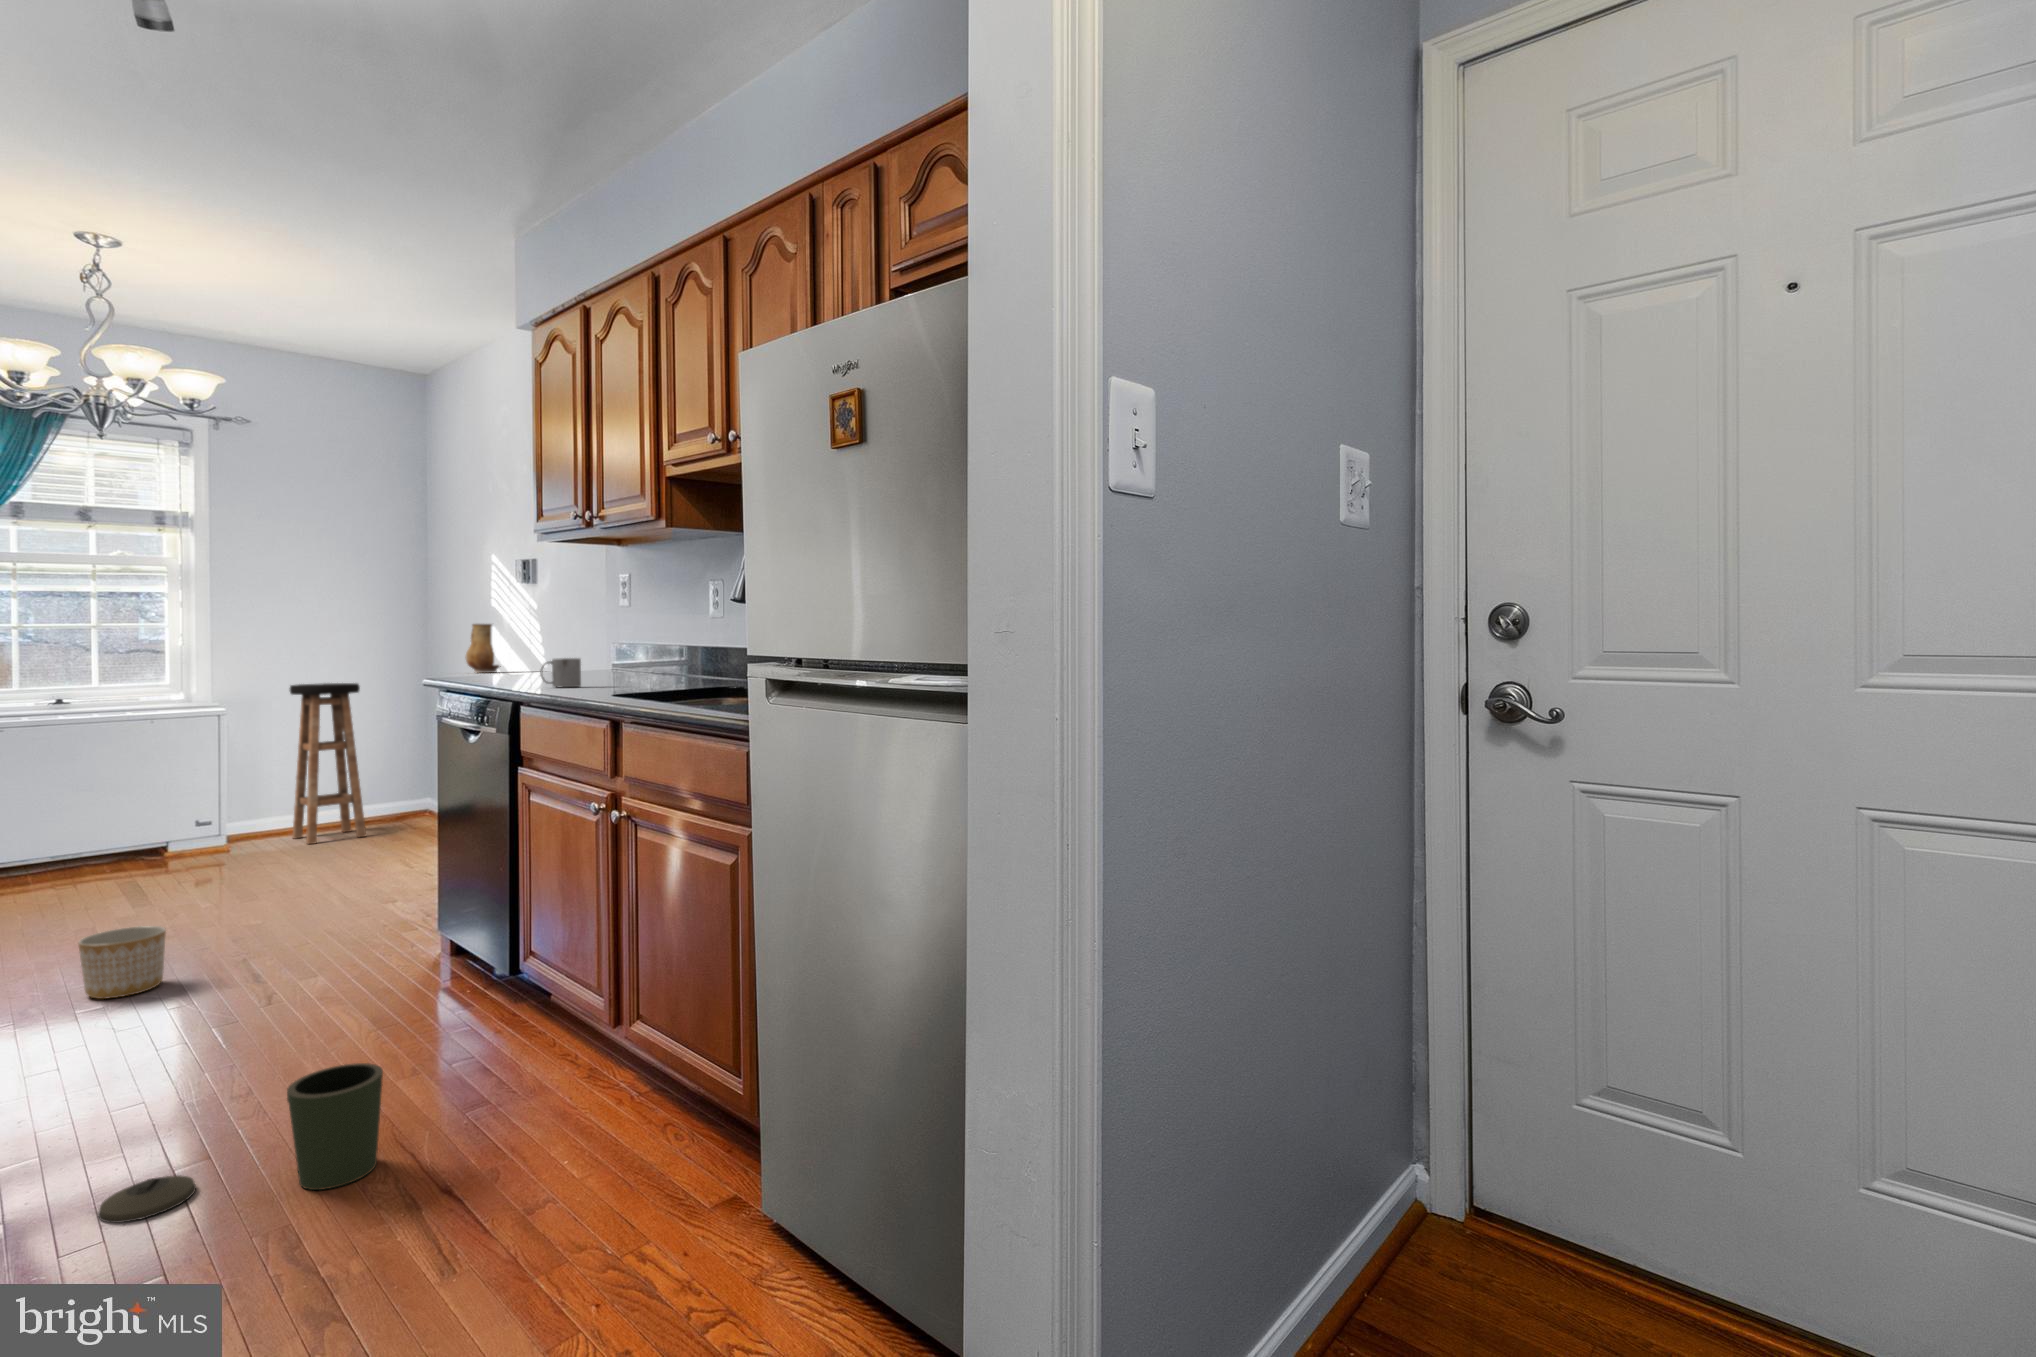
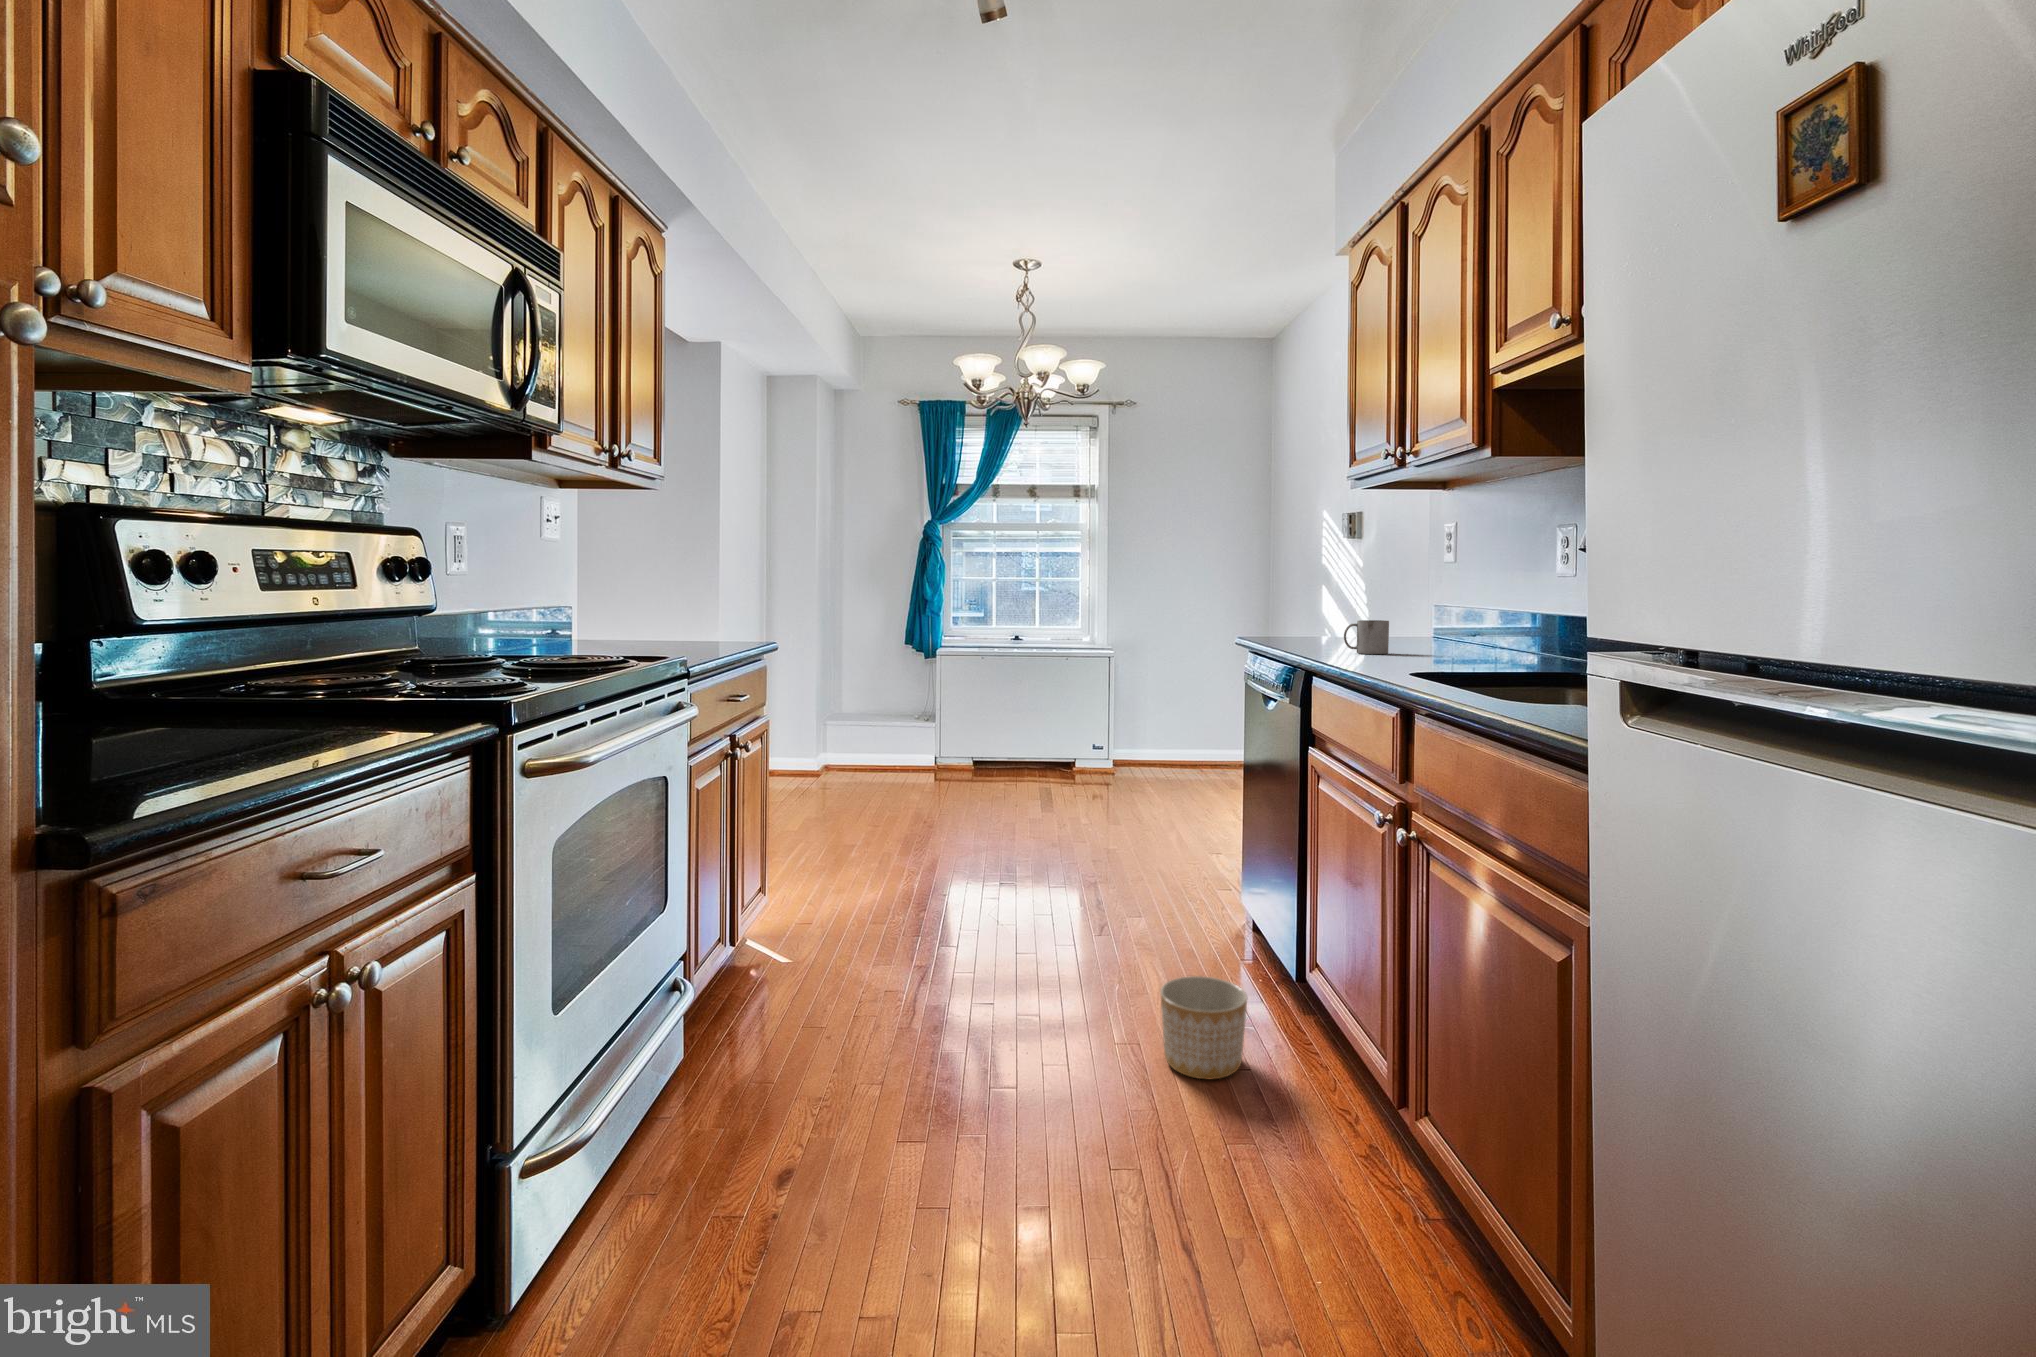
ceramic pitcher: present [465,624,501,673] -> none [1294,578,1330,627]
bar stool: present [290,683,366,844] -> none [1156,633,1209,773]
planter: present [78,926,166,999] -> present [1160,976,1247,1079]
trash can: present [98,1063,383,1223] -> none [920,1049,1133,1184]

